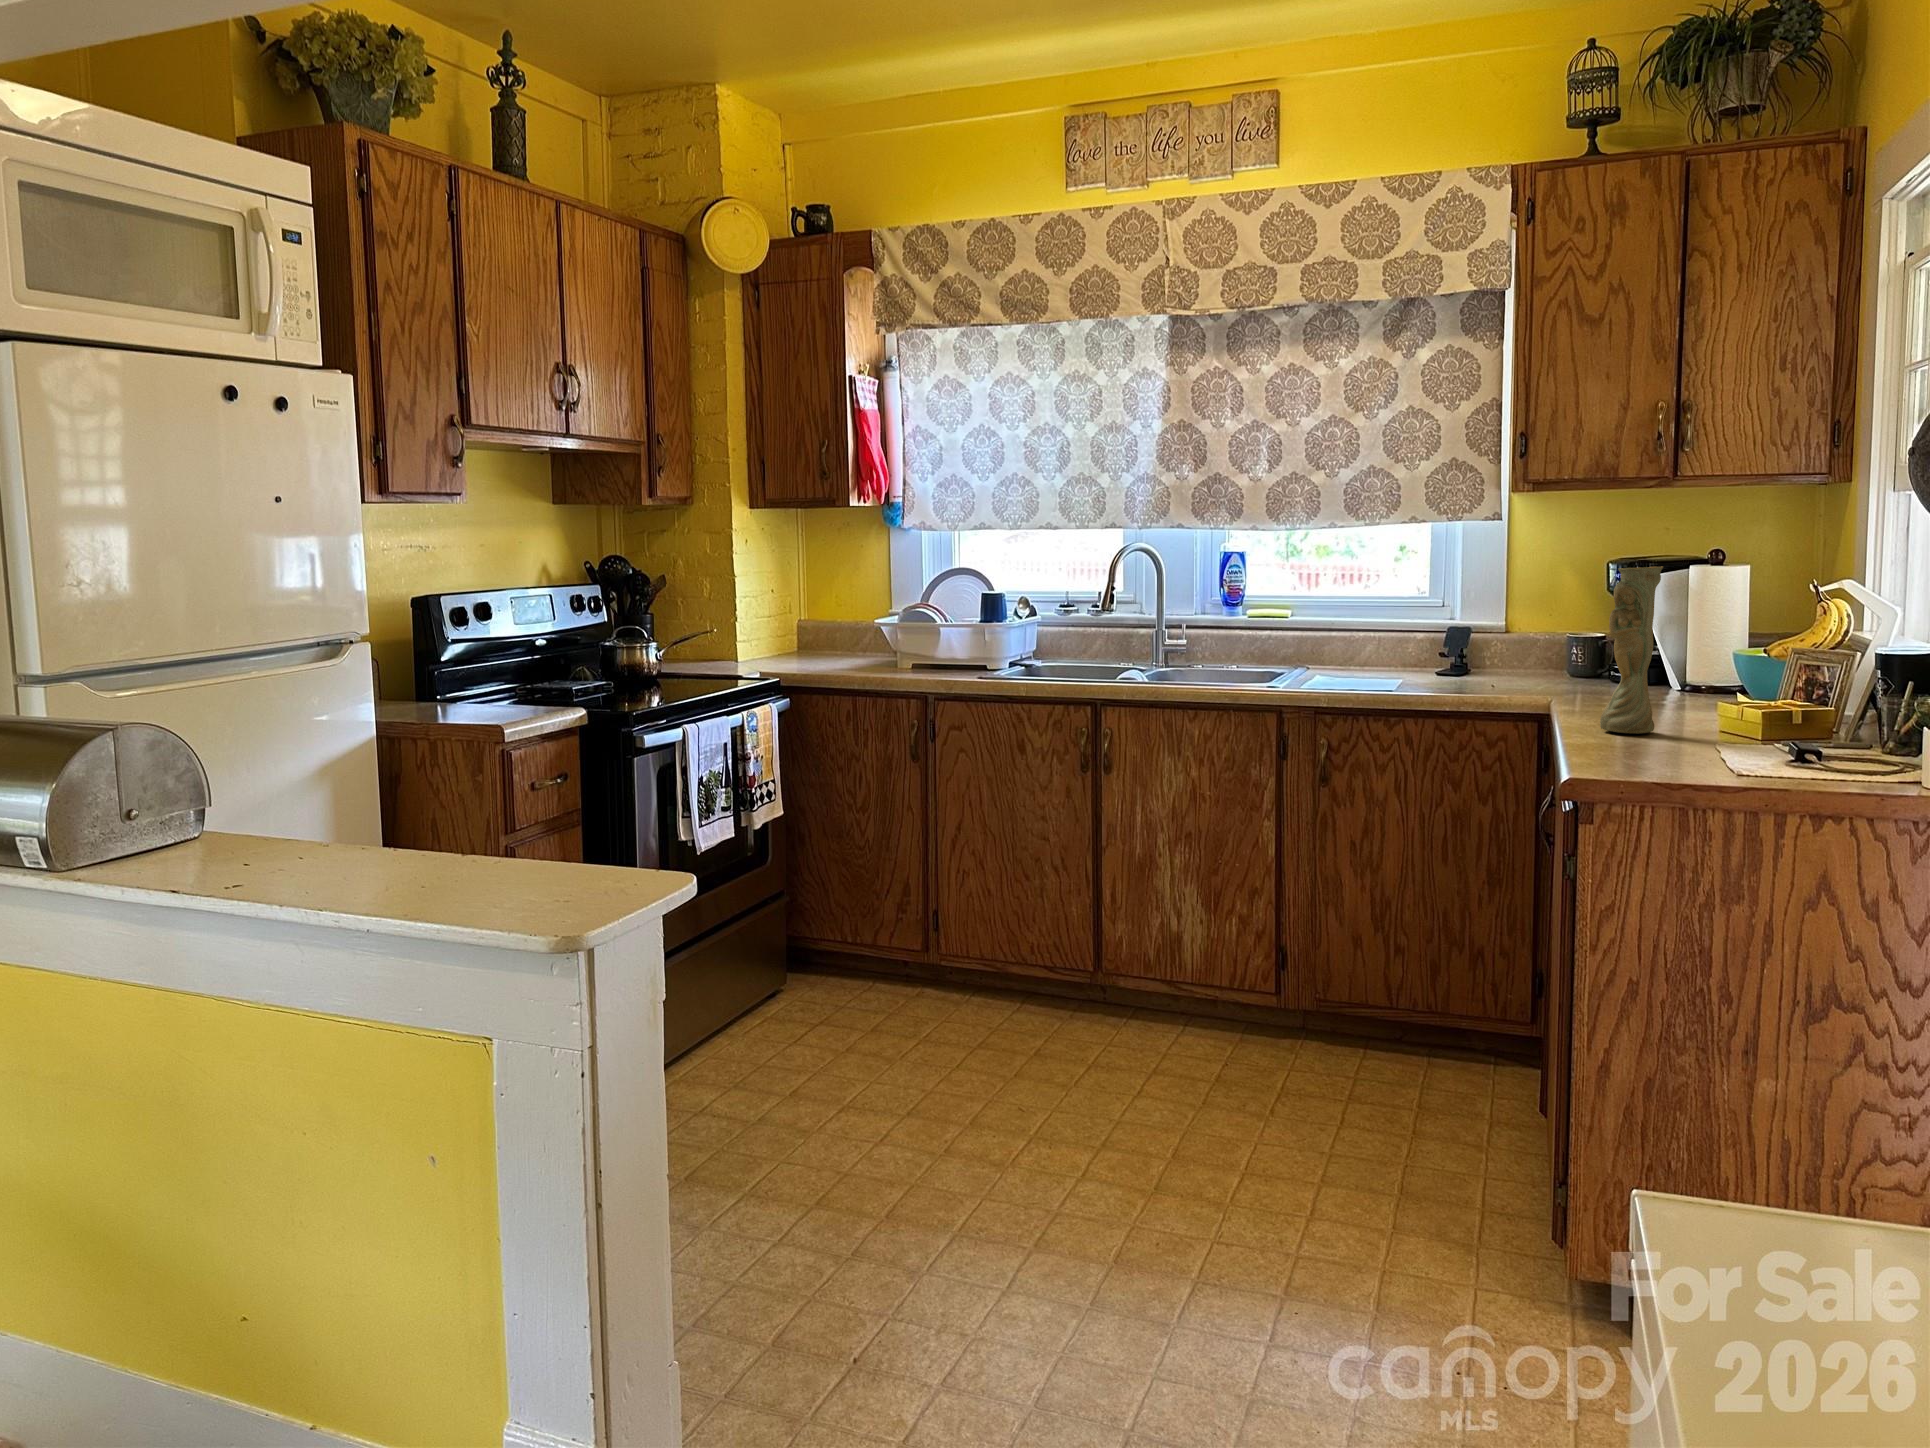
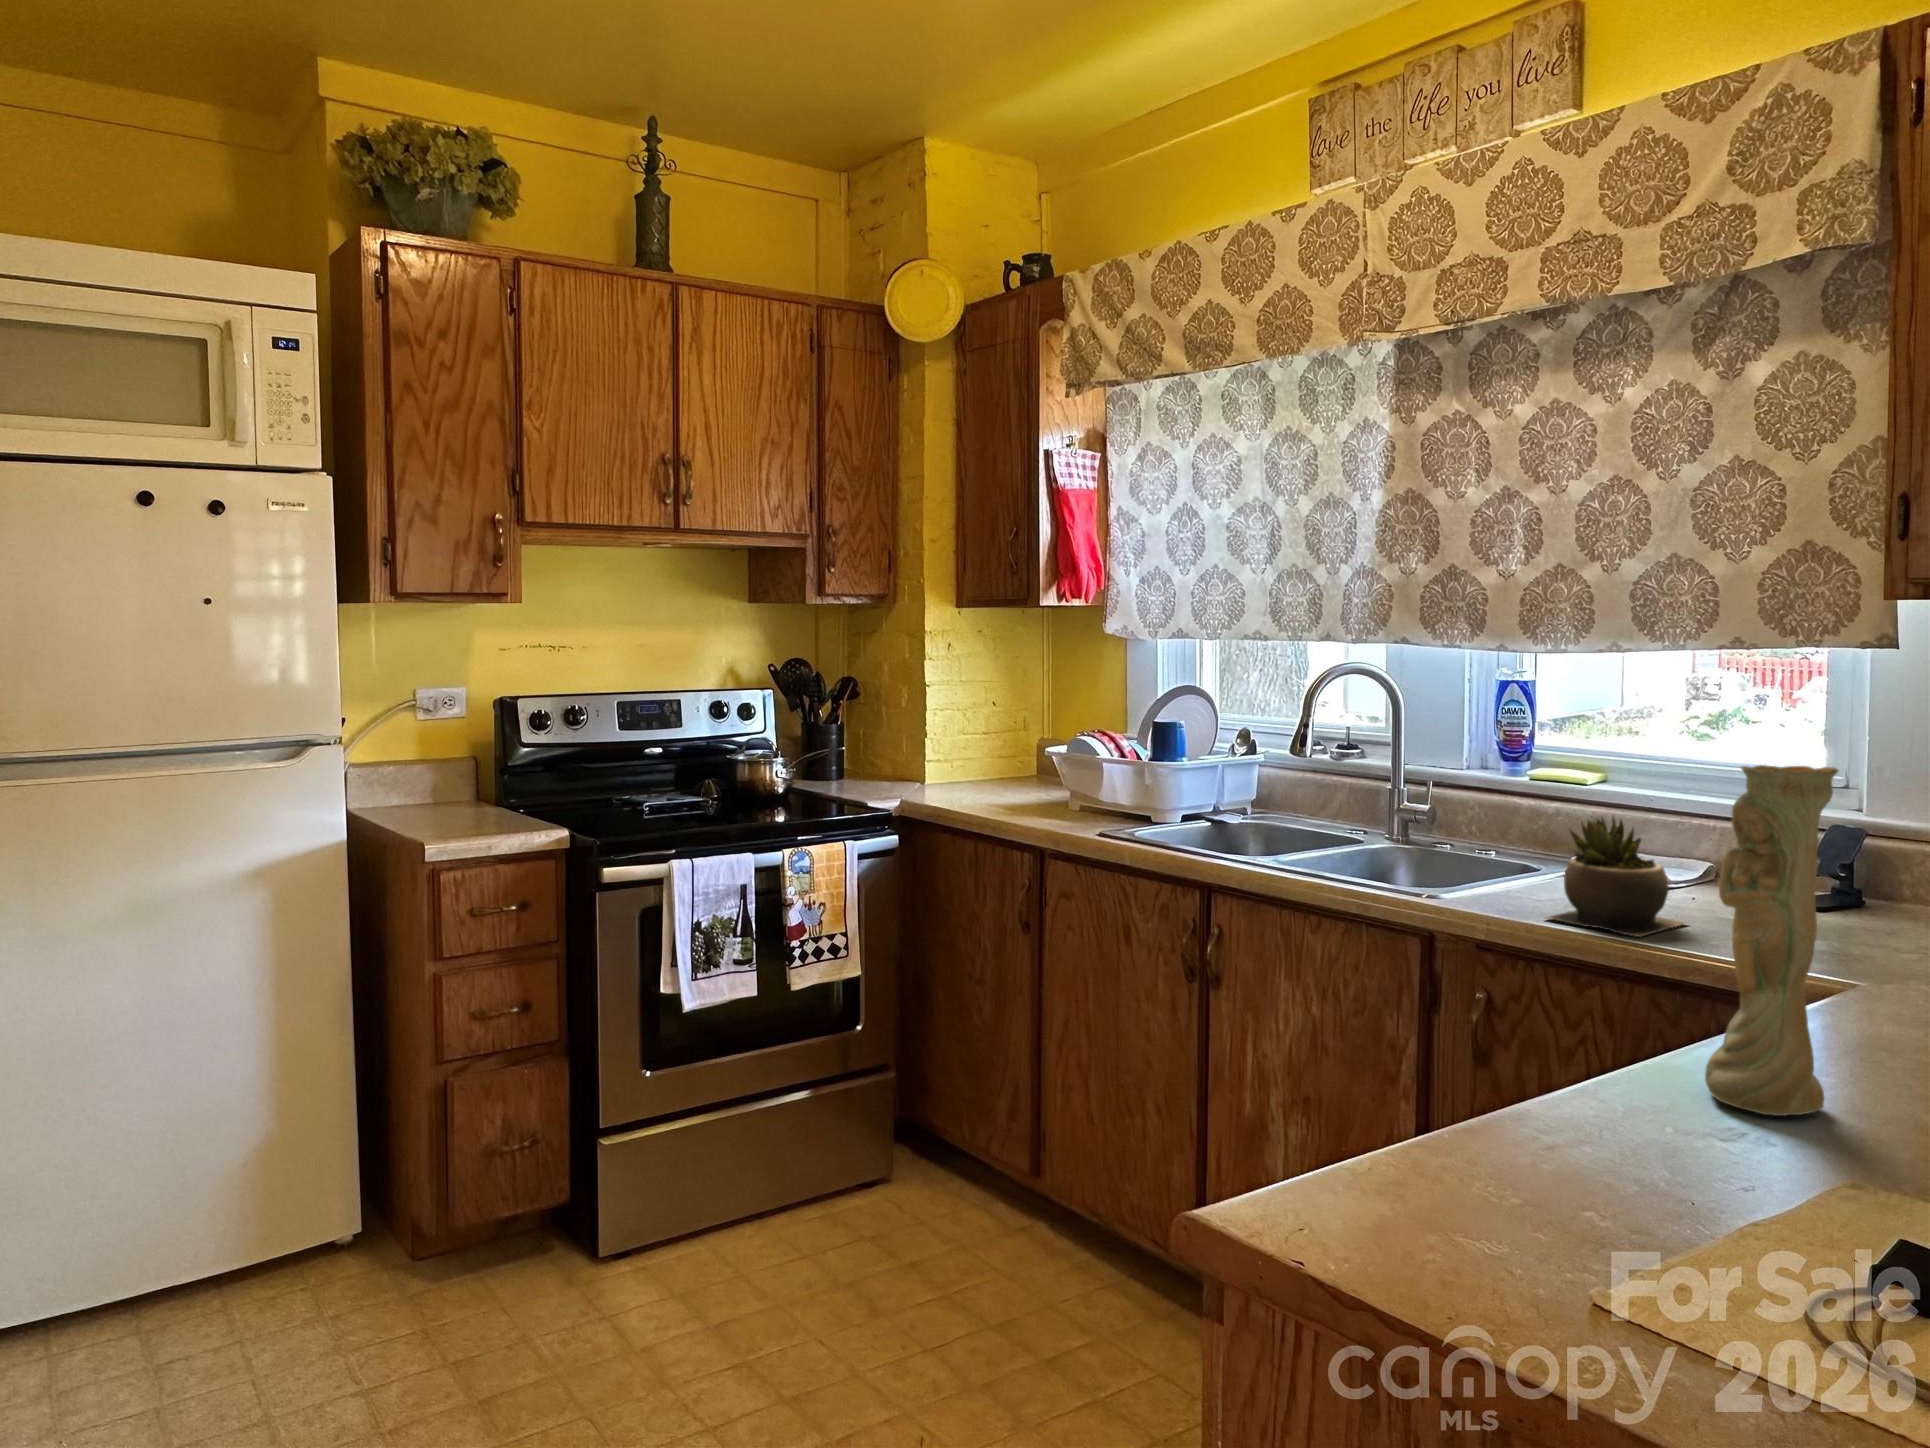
succulent plant: none [1369,625,1435,693] -> present [1546,817,1687,937]

